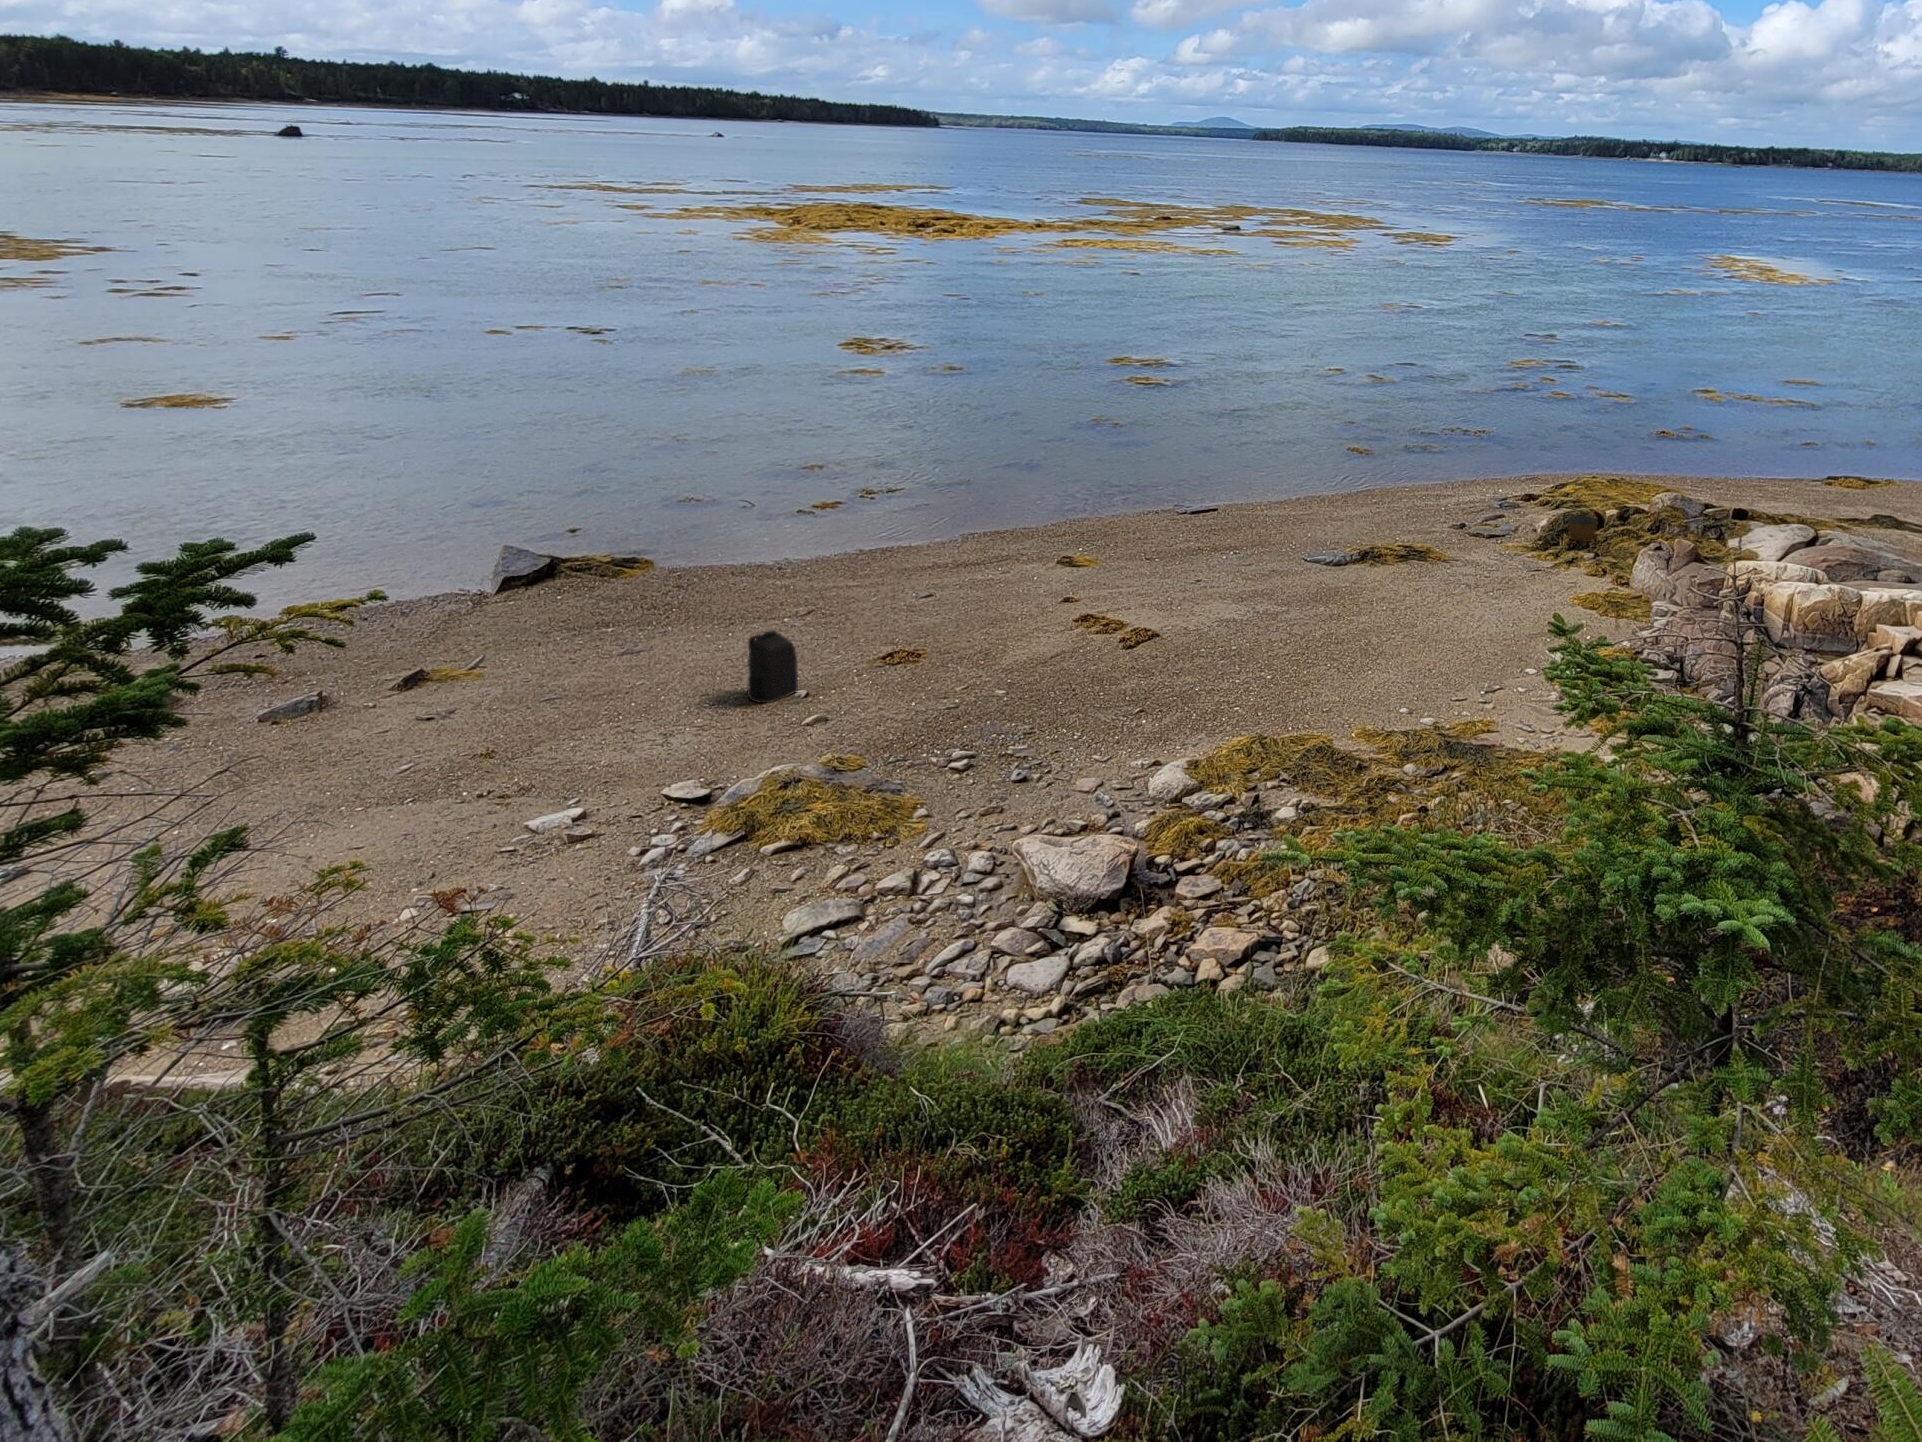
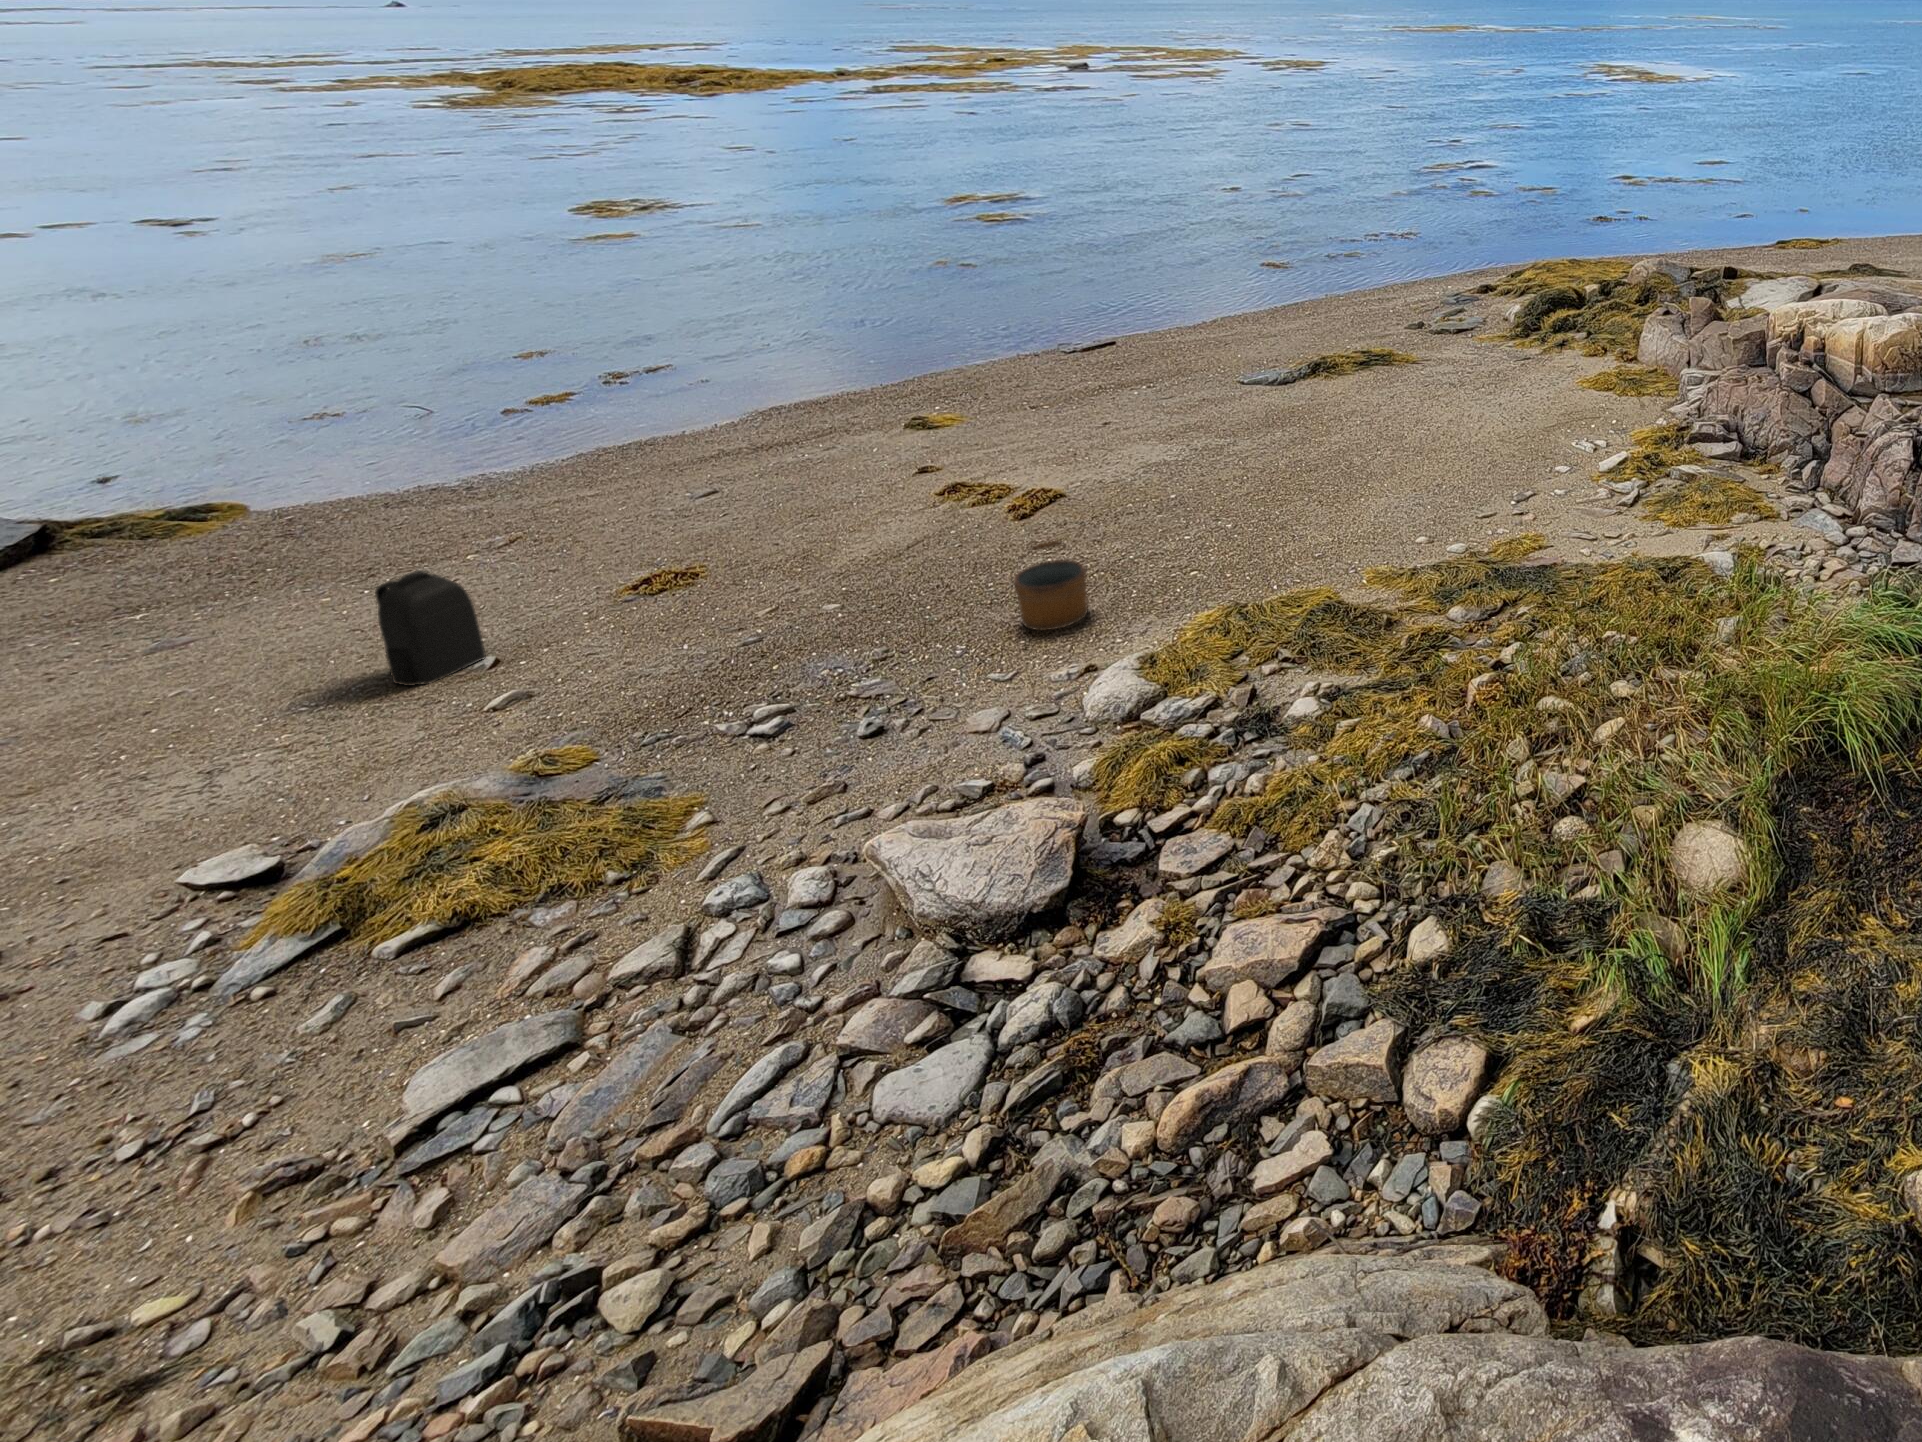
bucket: present [1568,506,1597,542] -> present [1012,541,1088,631]

